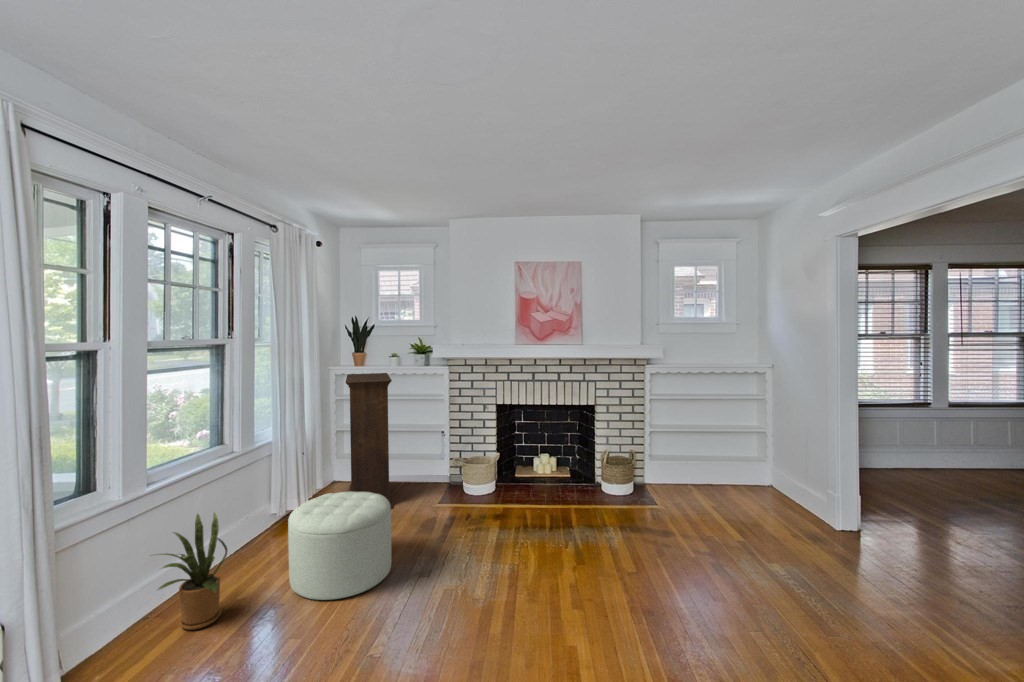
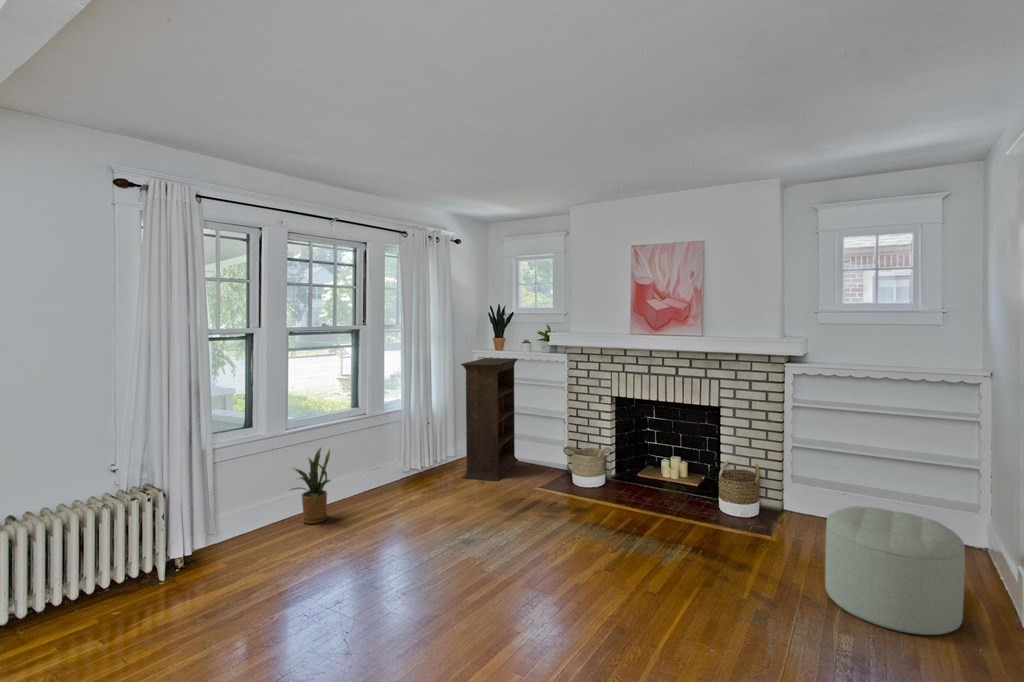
ottoman: present [288,492,391,600] -> present [825,506,965,635]

